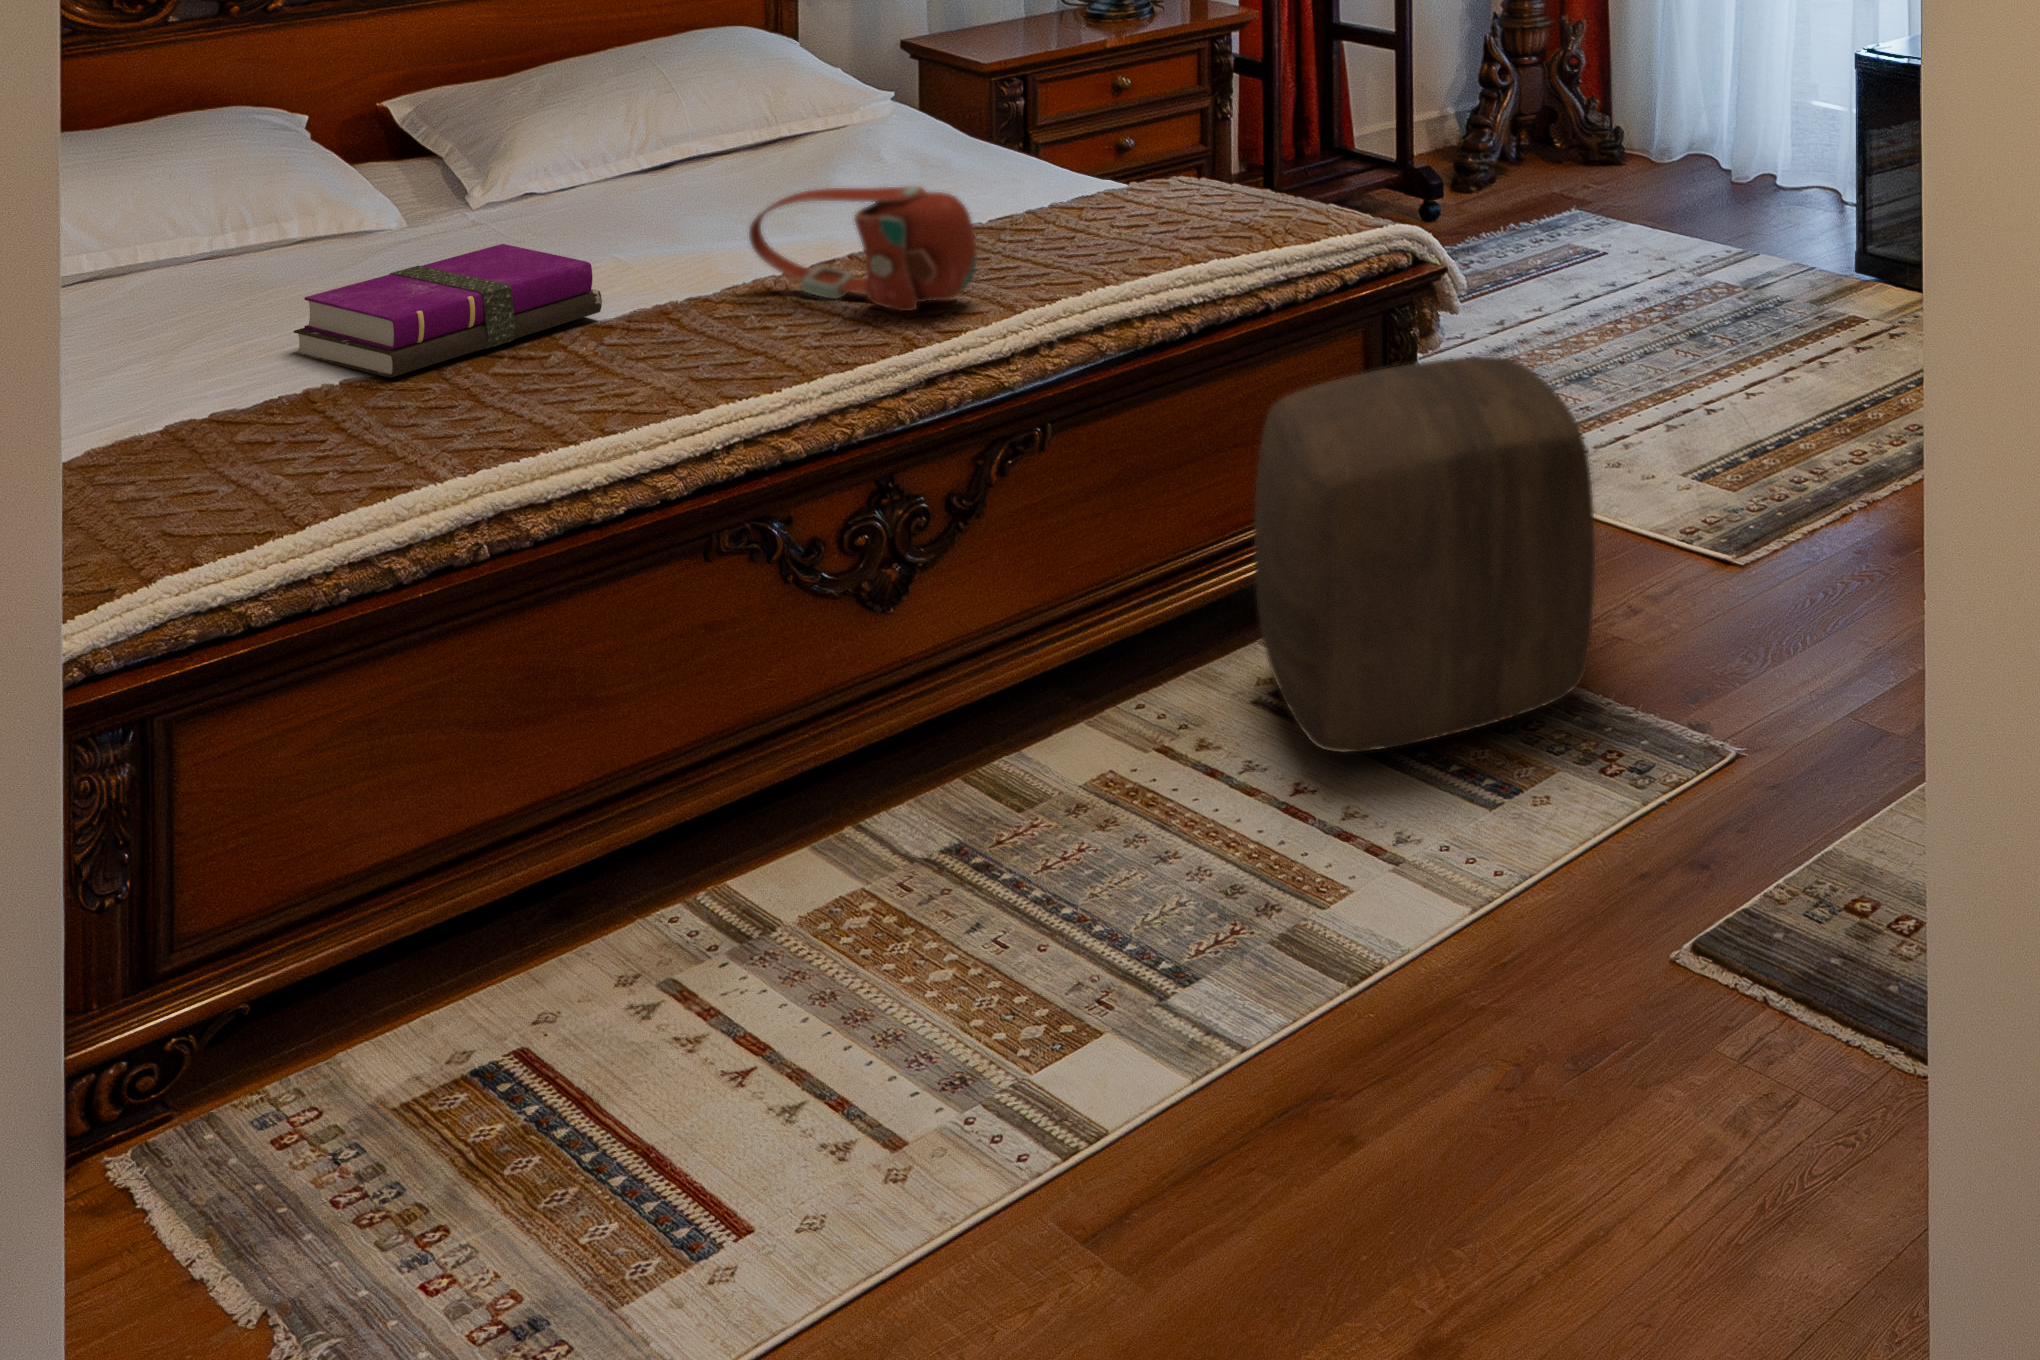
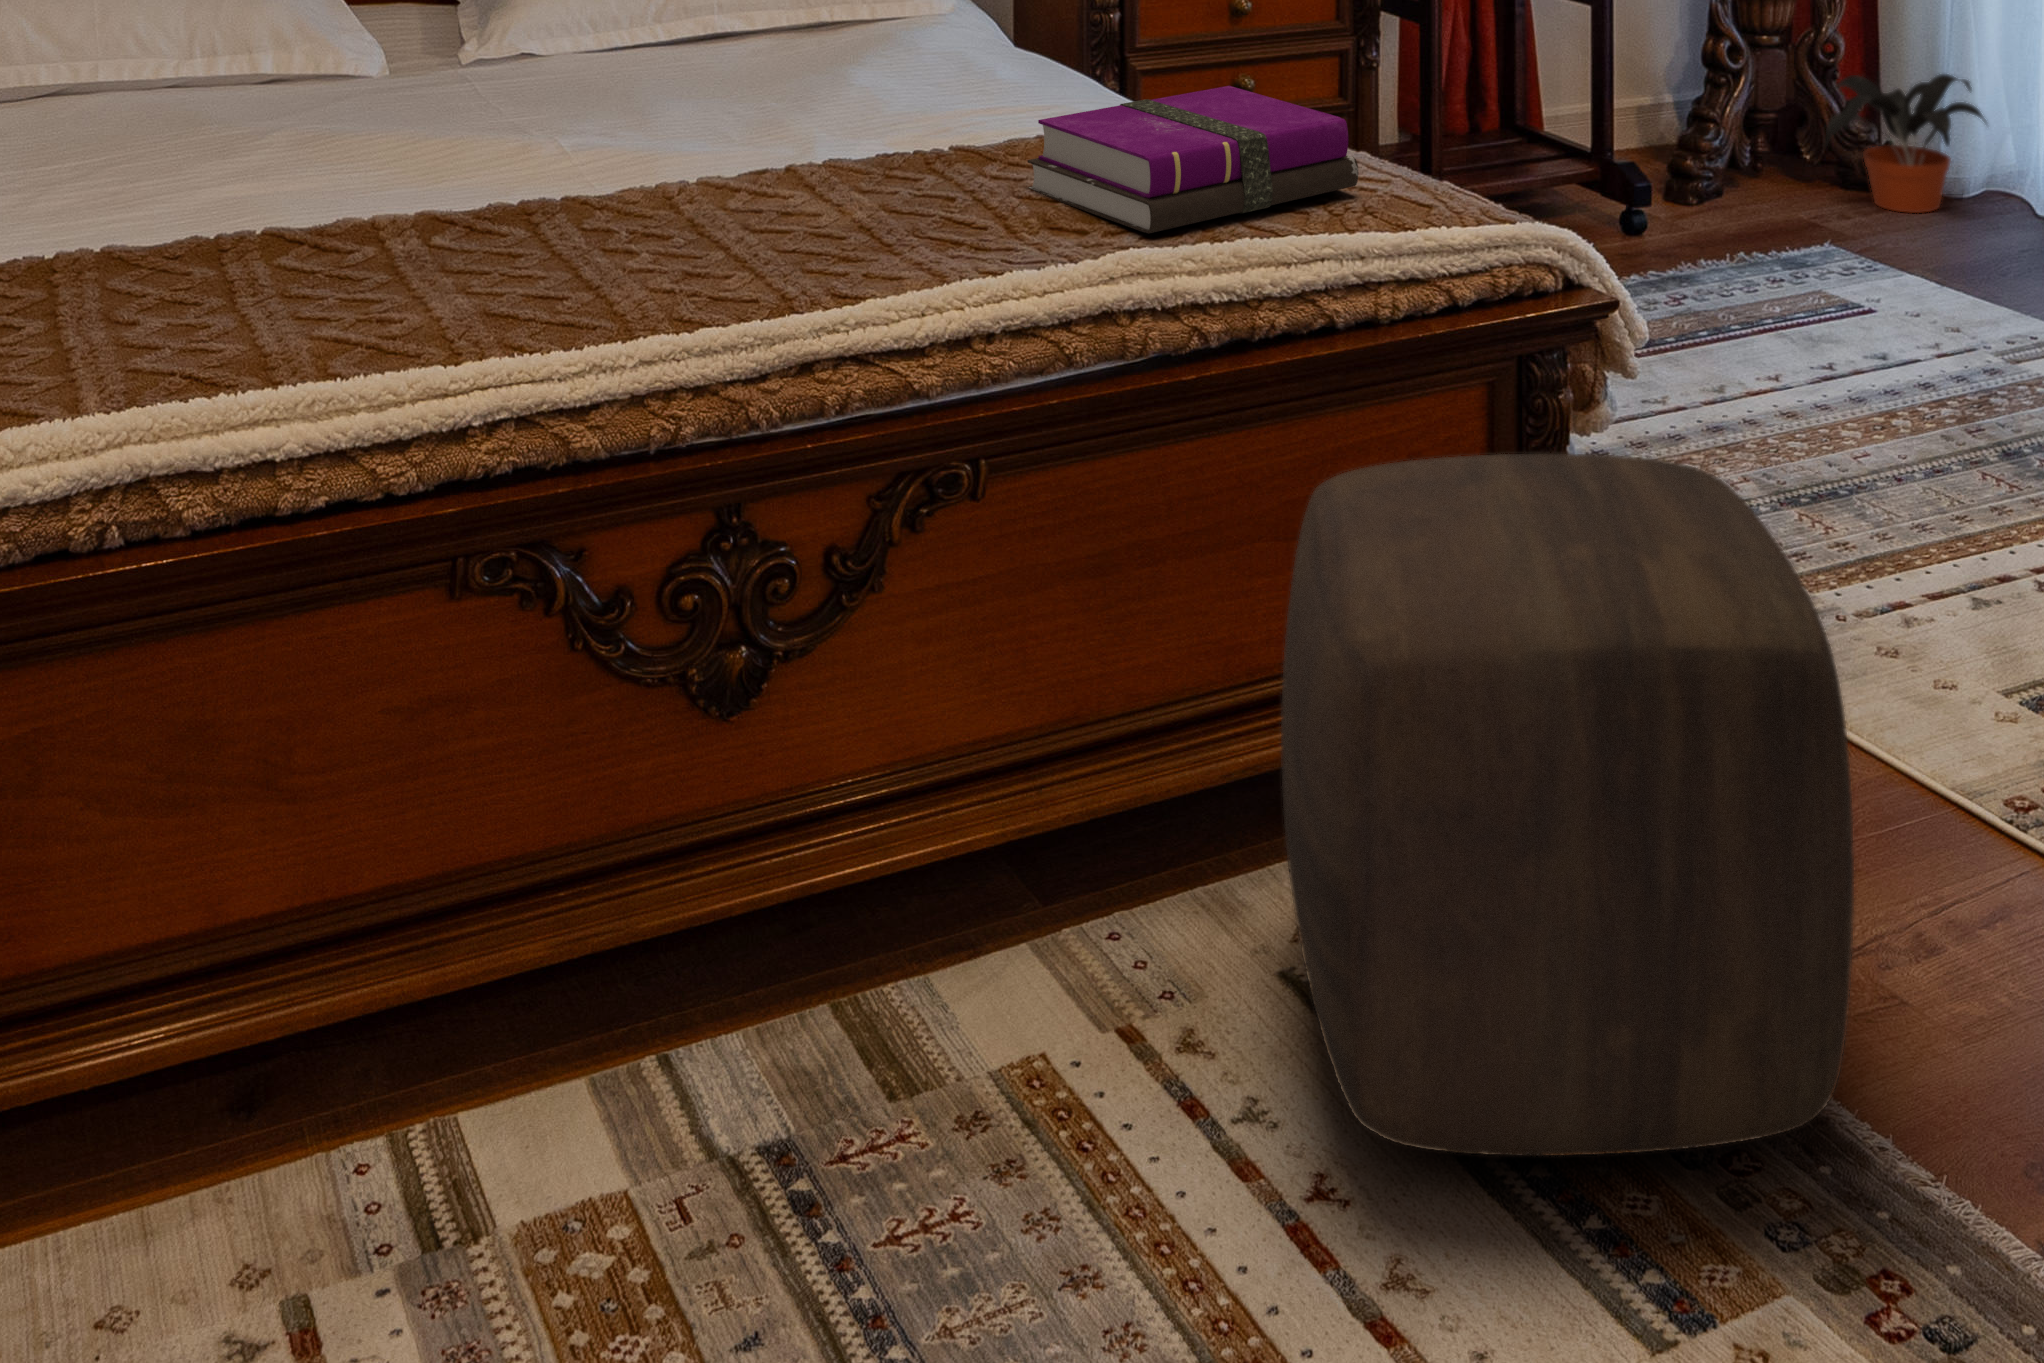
potted plant: none [1571,77,1690,183] -> present [1825,74,1986,213]
handbag: present [749,186,977,311] -> none [636,60,905,253]
notebook: present [294,244,602,377] -> present [1028,86,1358,234]

